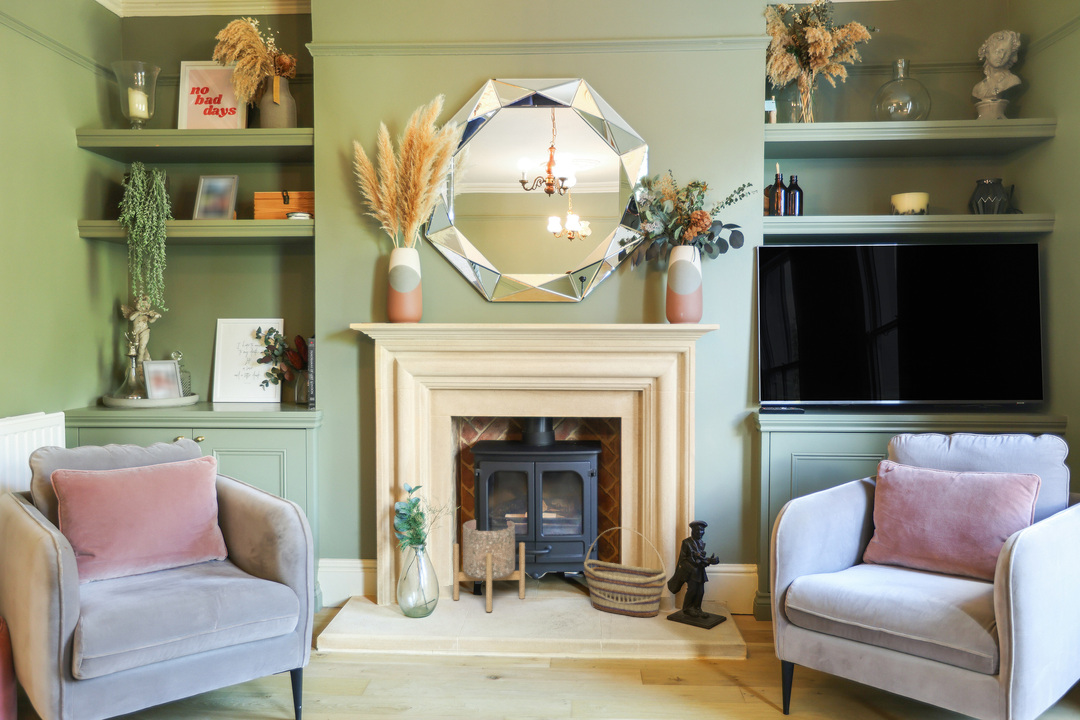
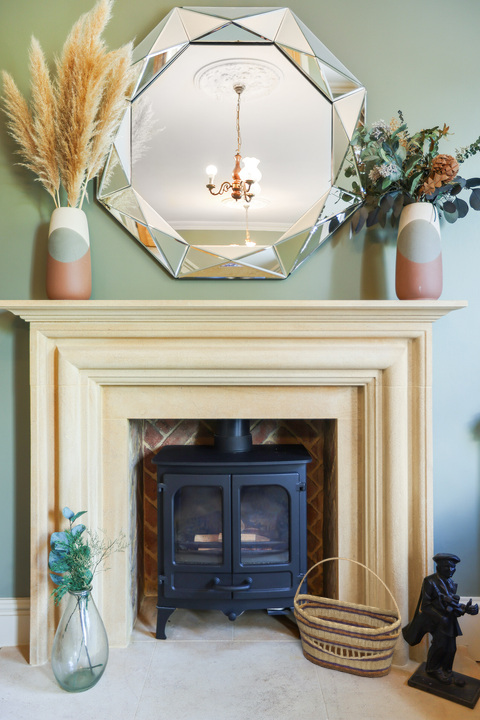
planter: present [453,520,525,612] -> none [130,541,219,673]

